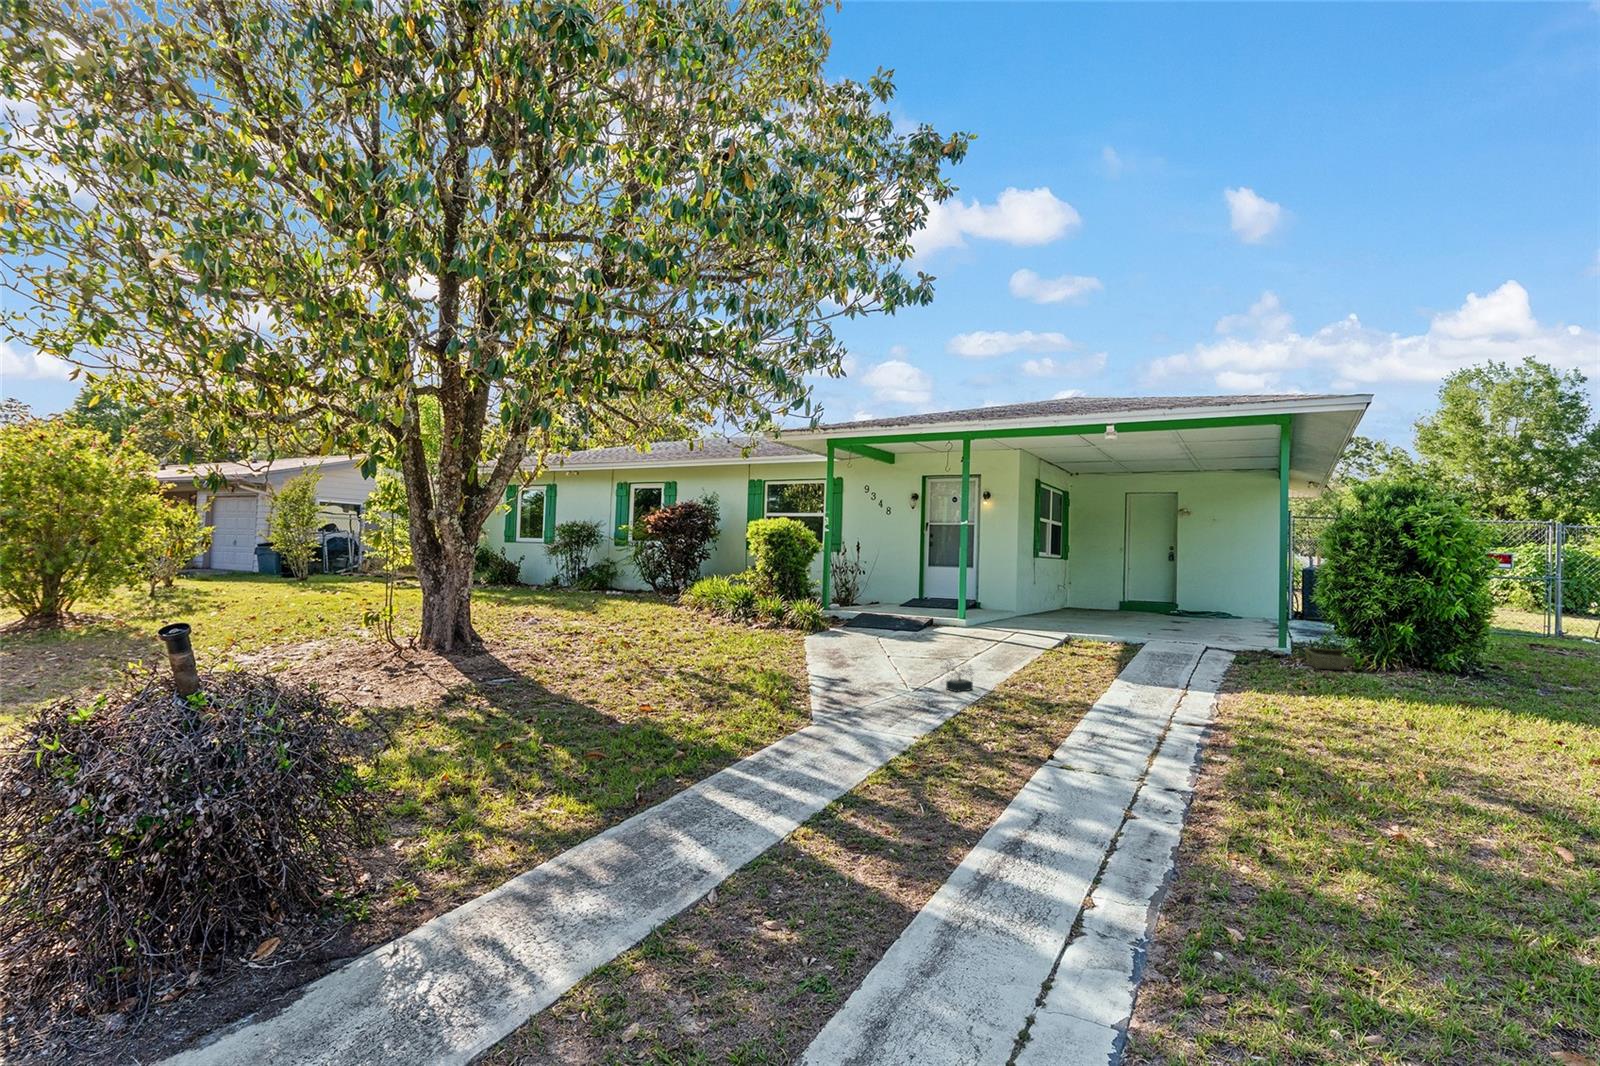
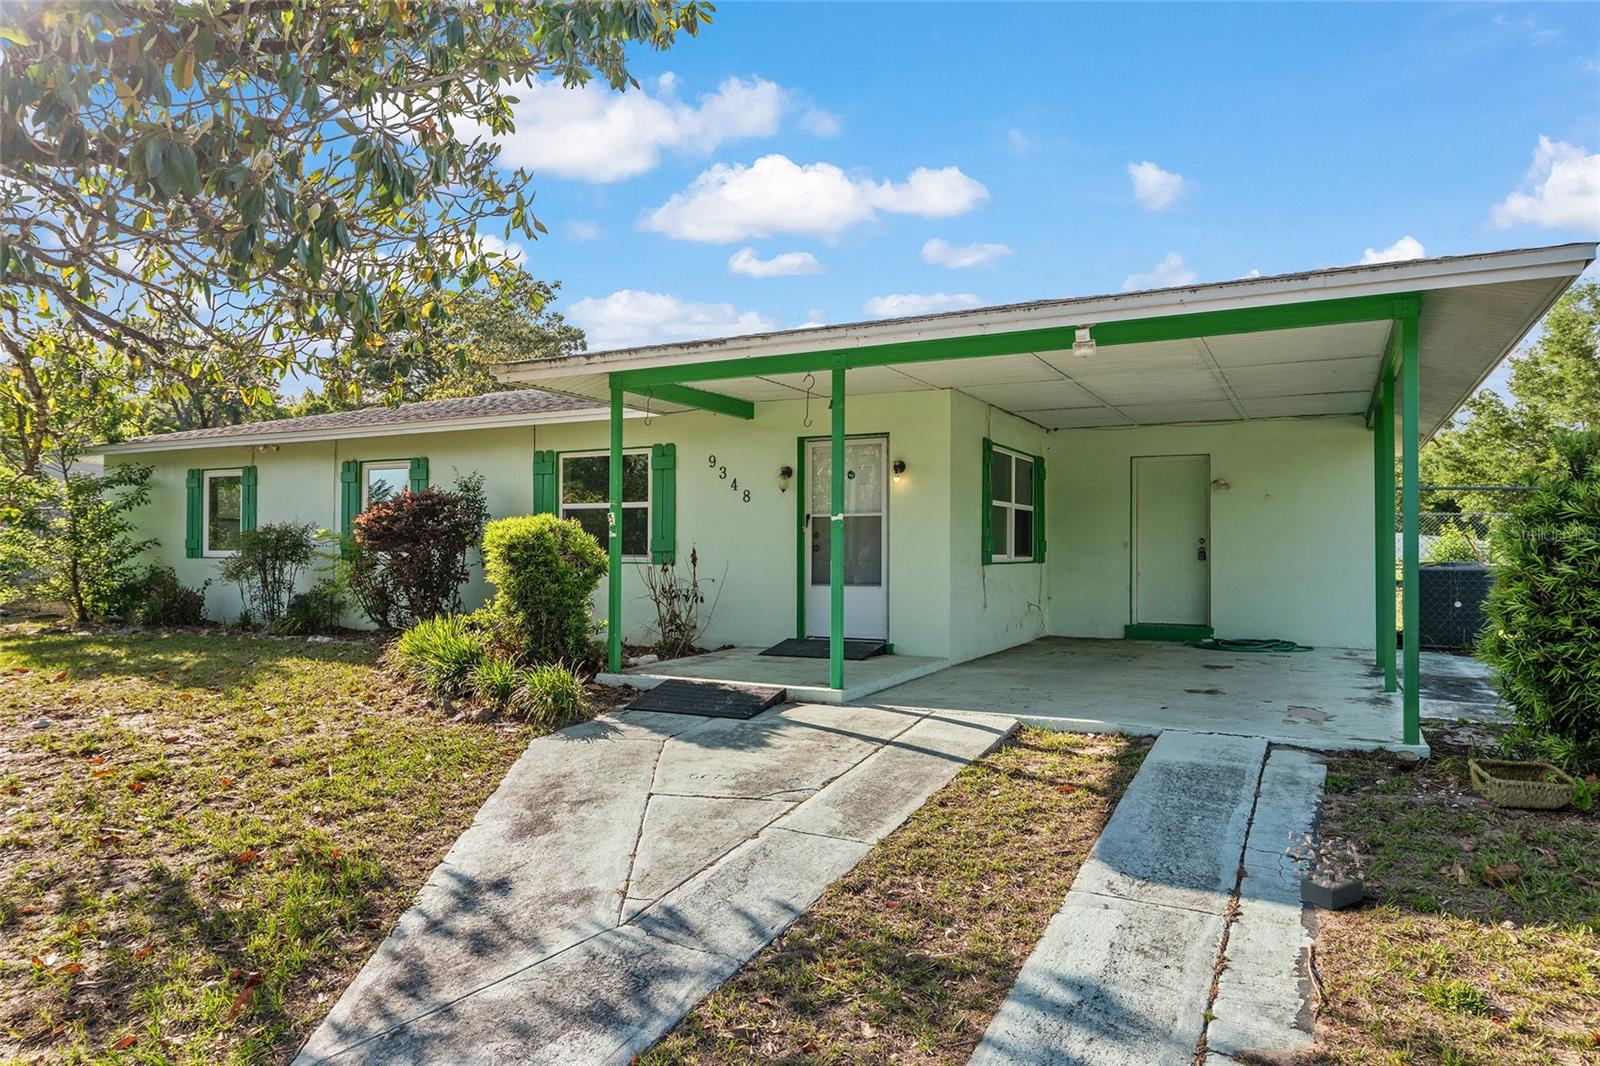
decorative plant: present [941,660,974,692] -> present [1286,831,1364,910]

